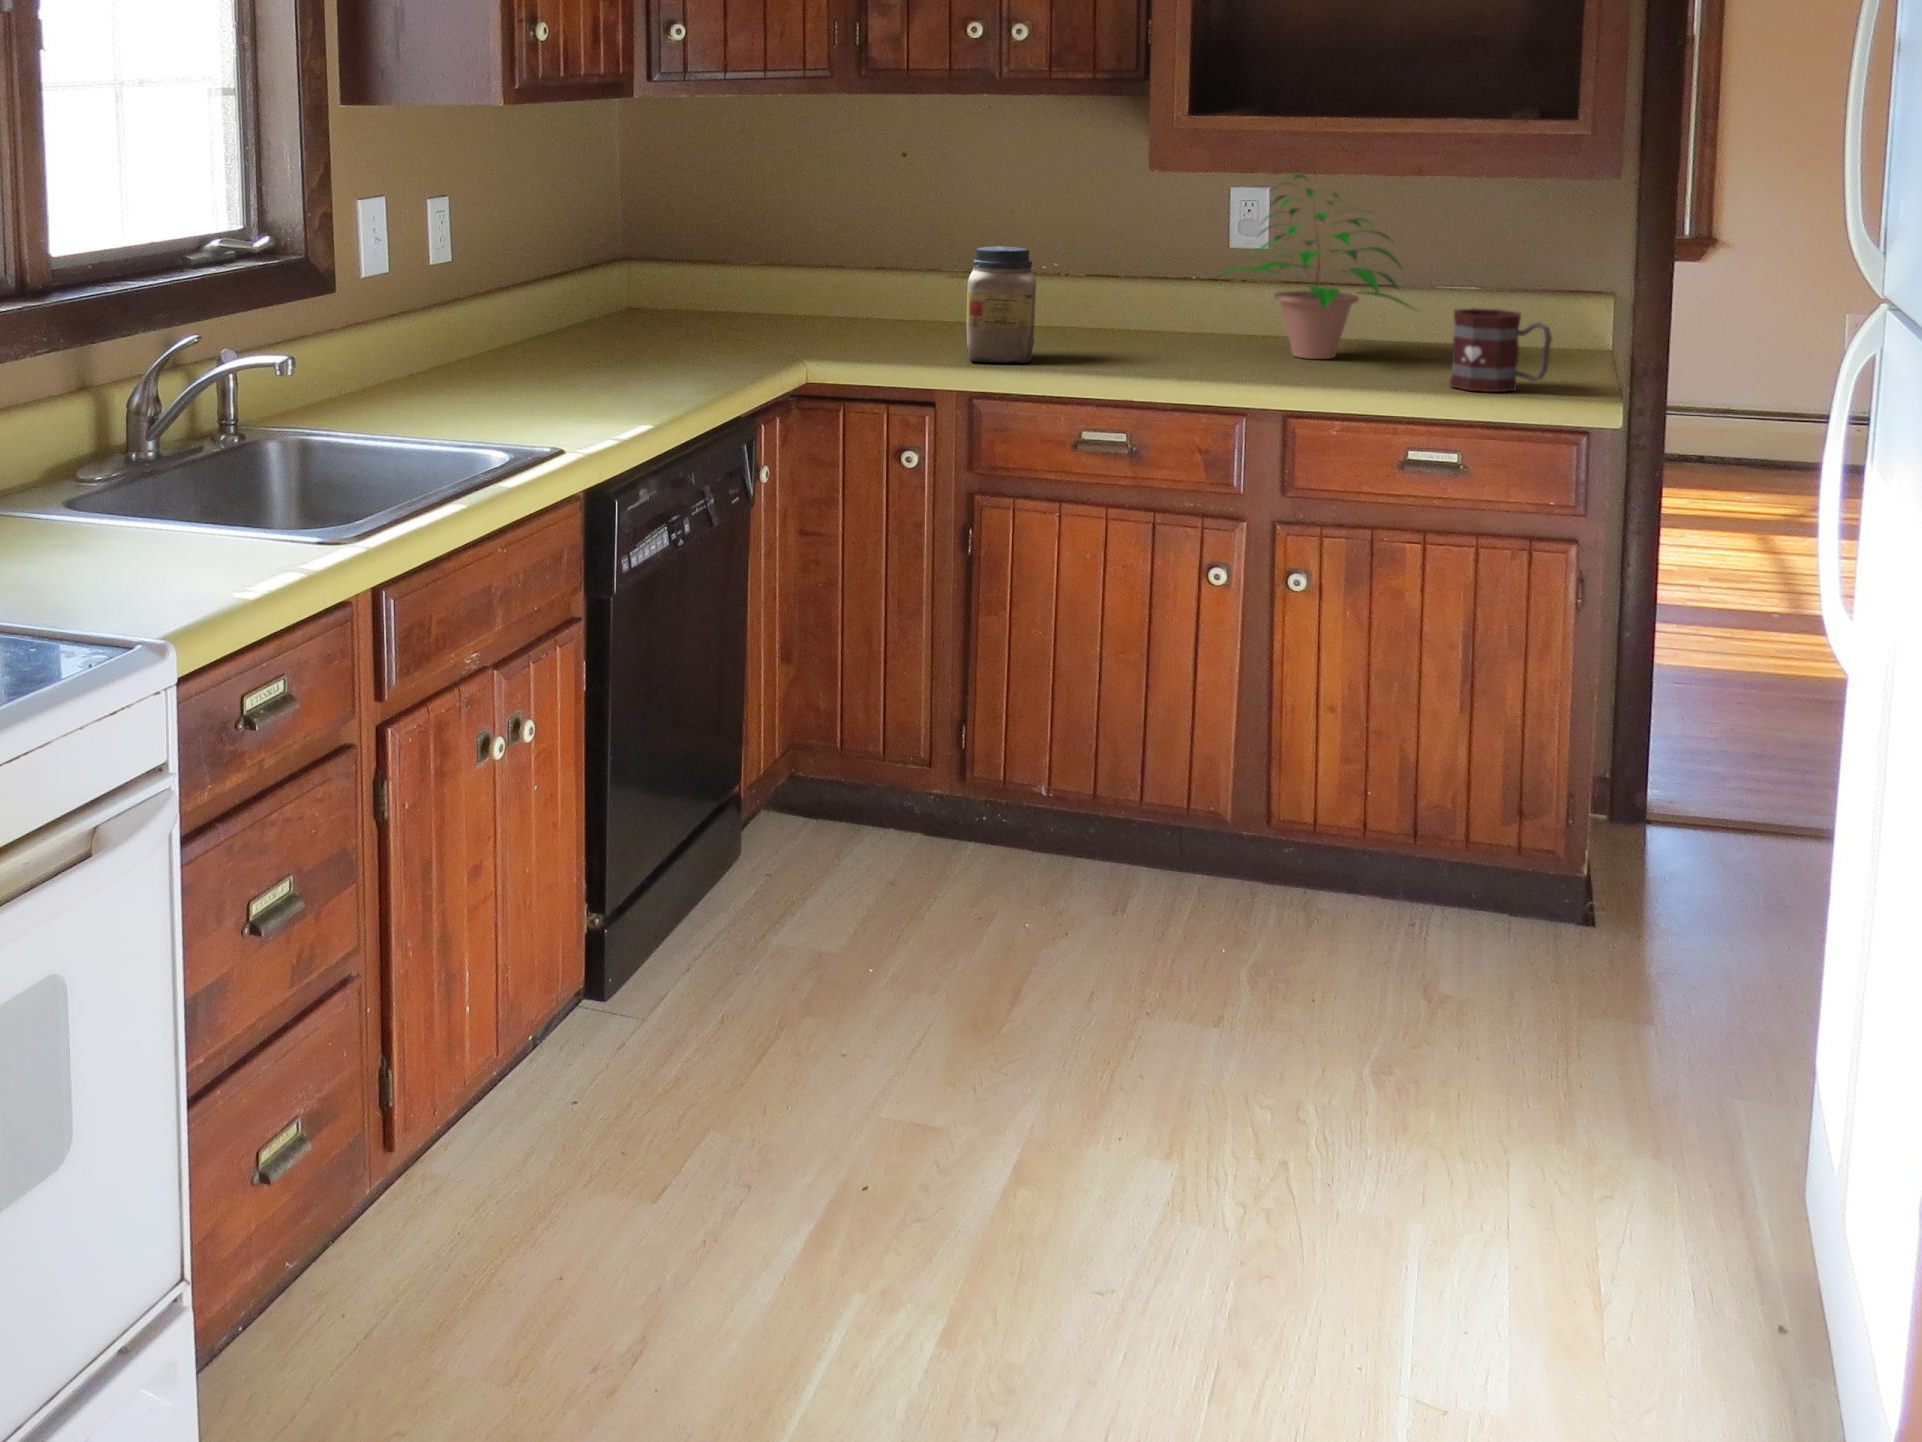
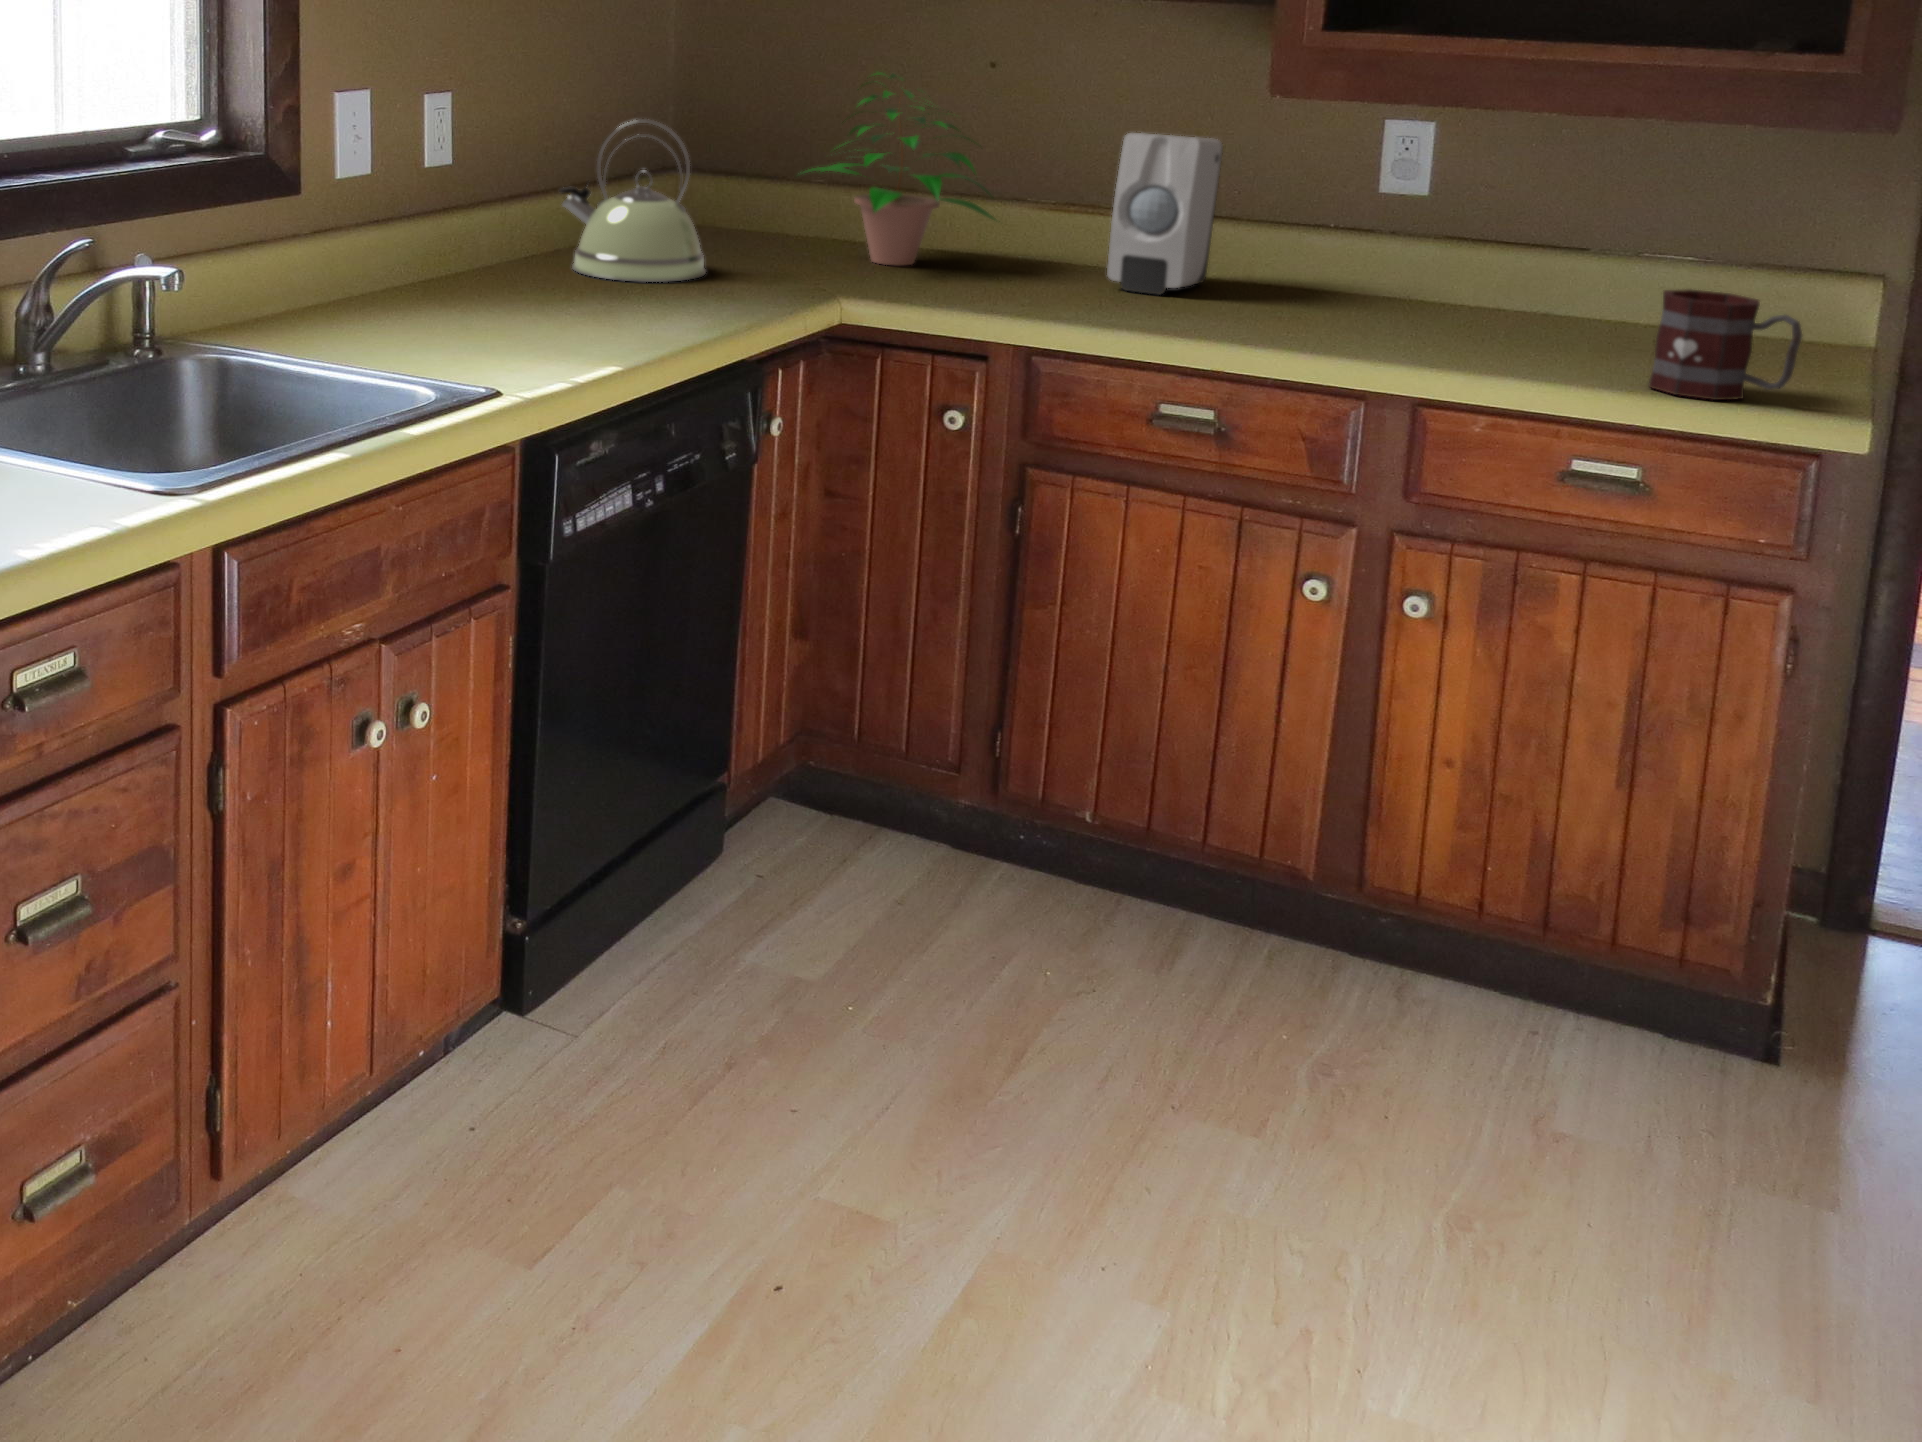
potted plant: present [1220,174,1414,359] -> present [804,73,995,265]
soap dispenser: none [1027,207,1111,344] -> present [1107,133,1223,294]
kettle: none [550,213,688,359] -> present [560,119,706,282]
jar: present [967,246,1036,362] -> none [1025,177,1115,316]

